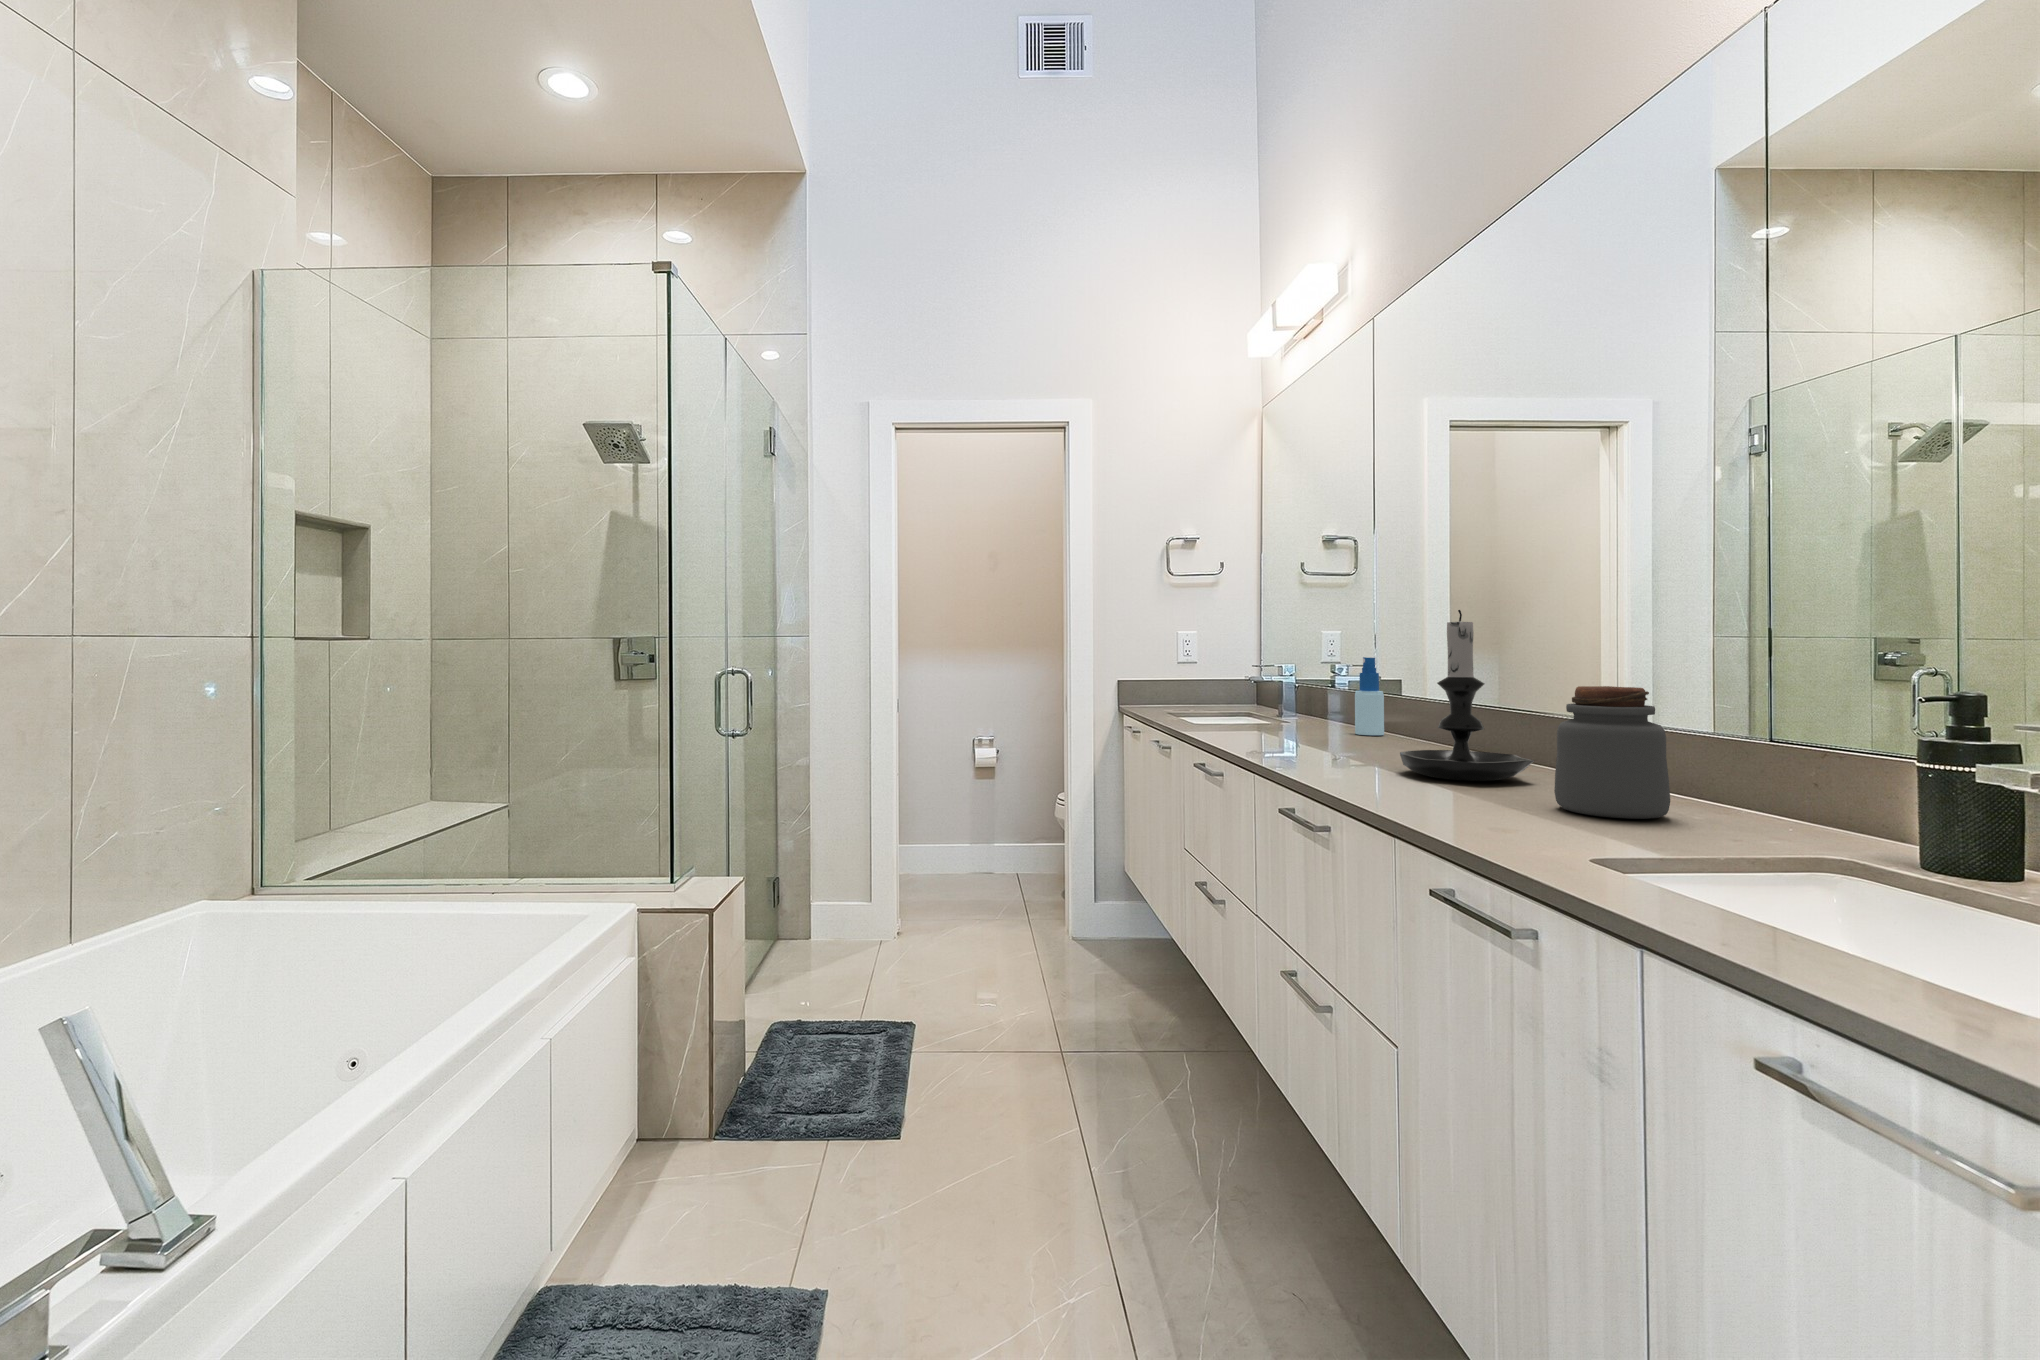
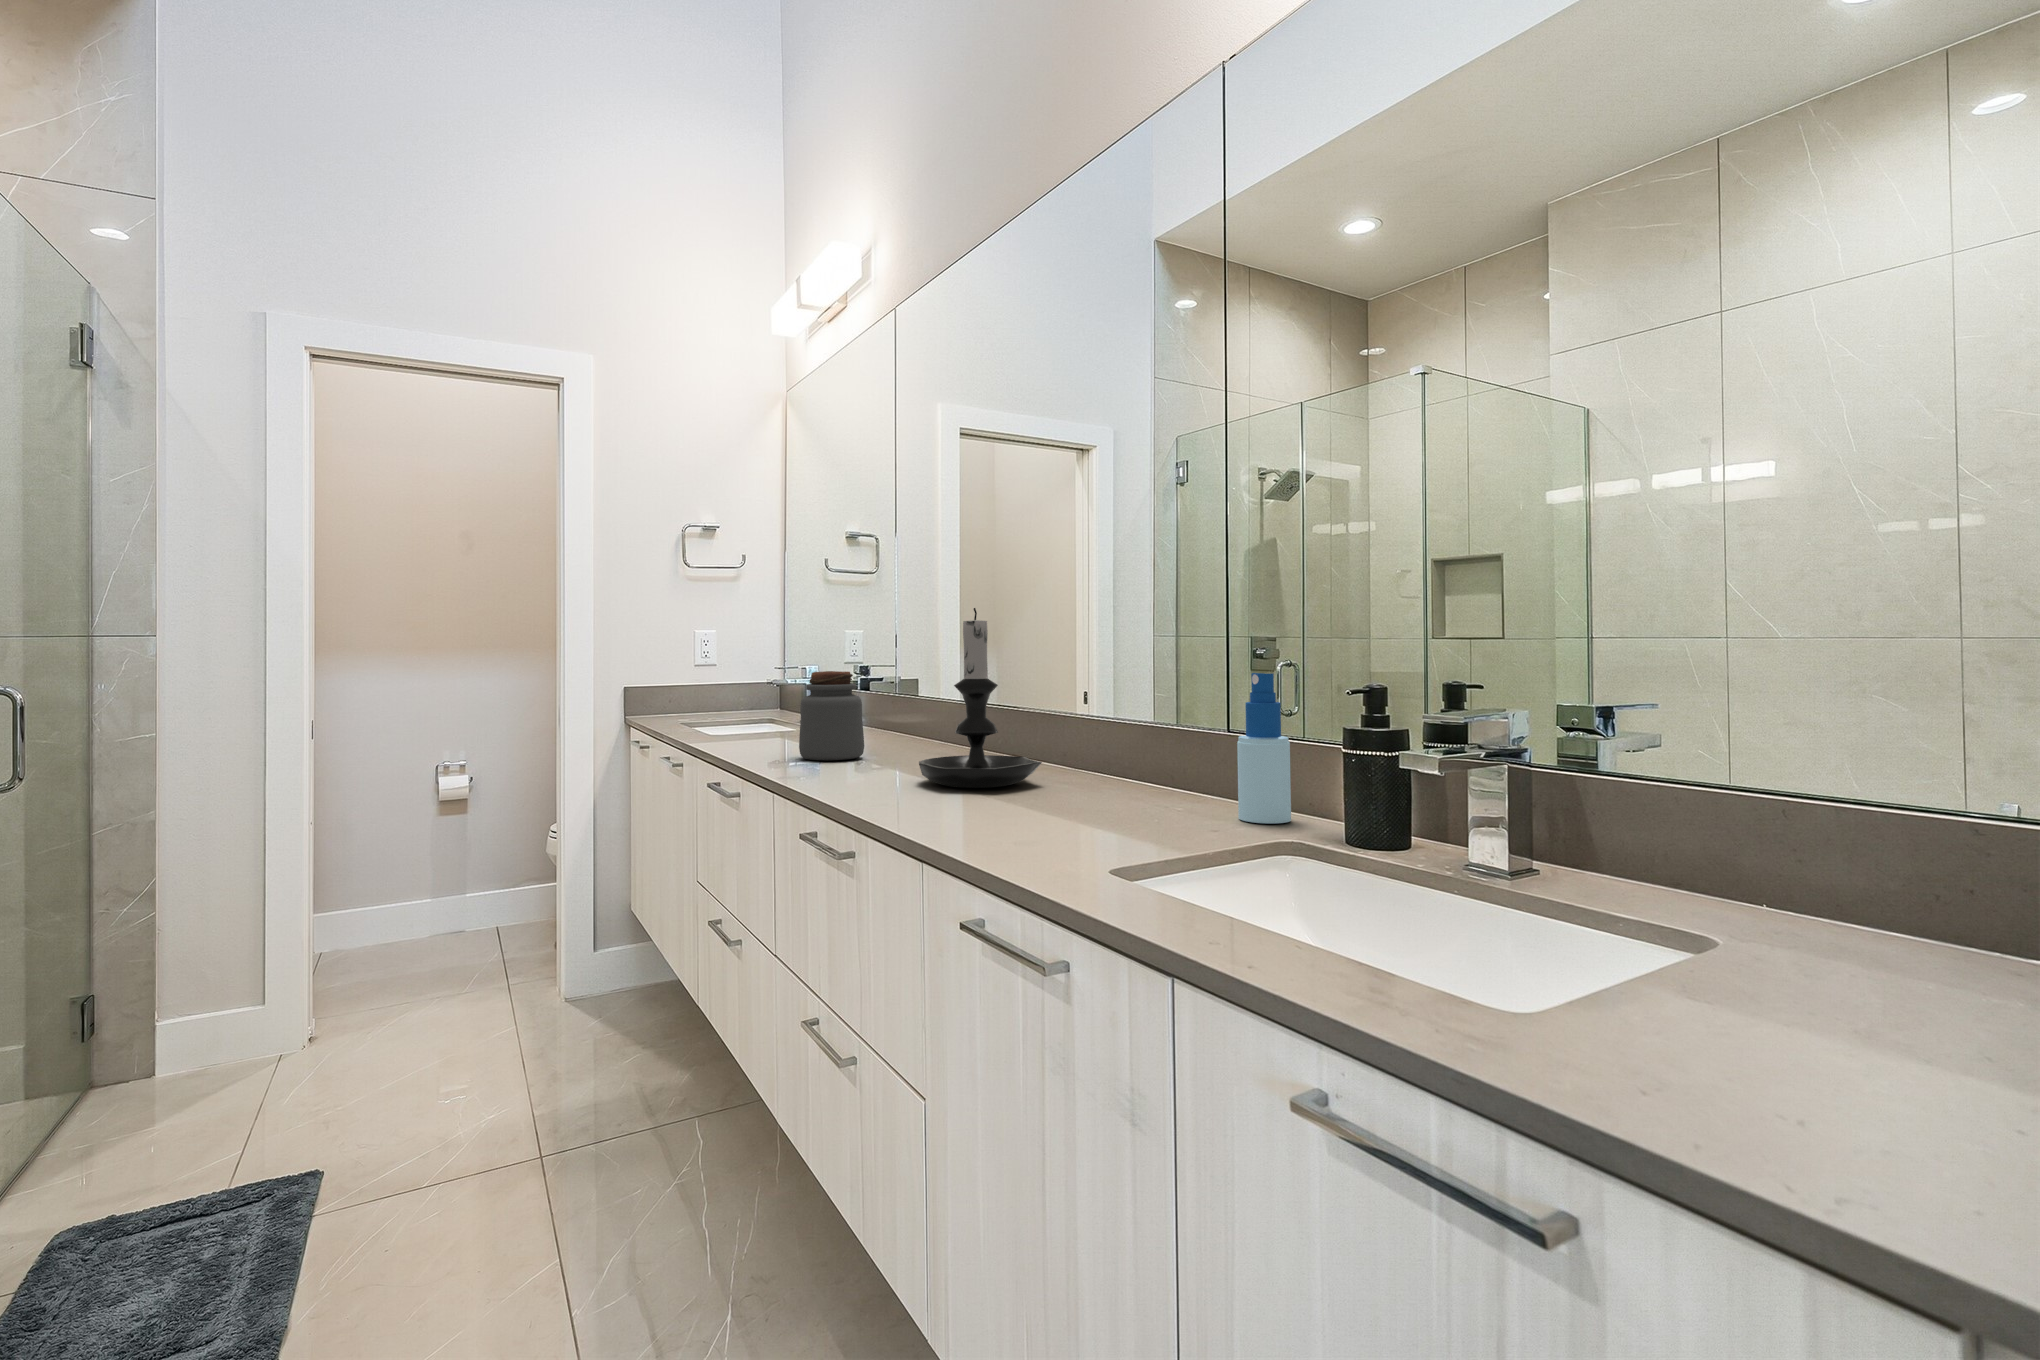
spray bottle: present [1355,657,1384,735] -> present [1237,673,1291,823]
jar: present [1554,686,1670,819] -> present [799,671,864,760]

